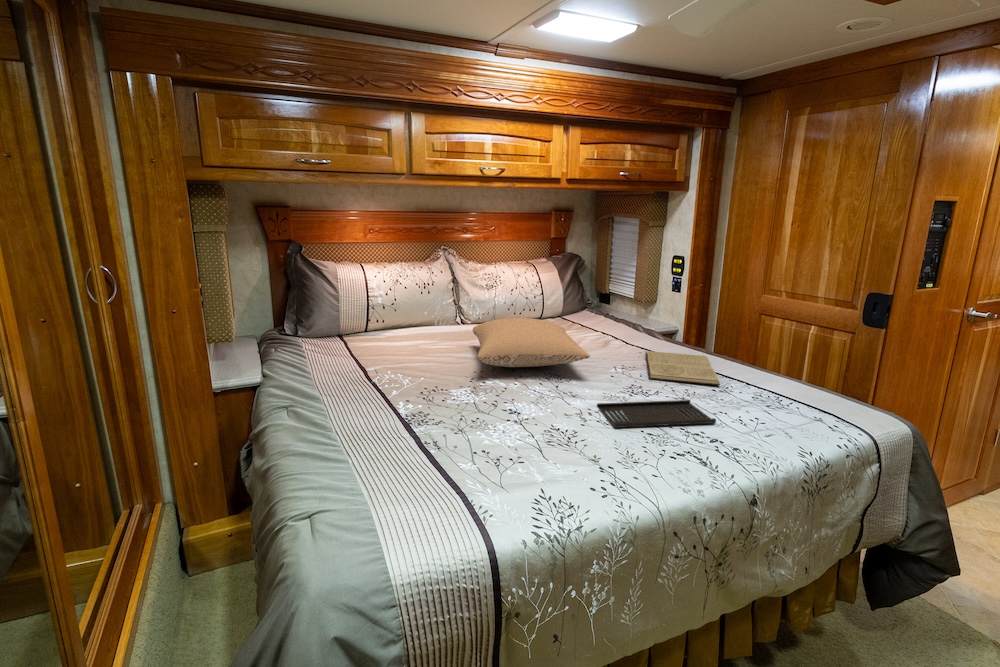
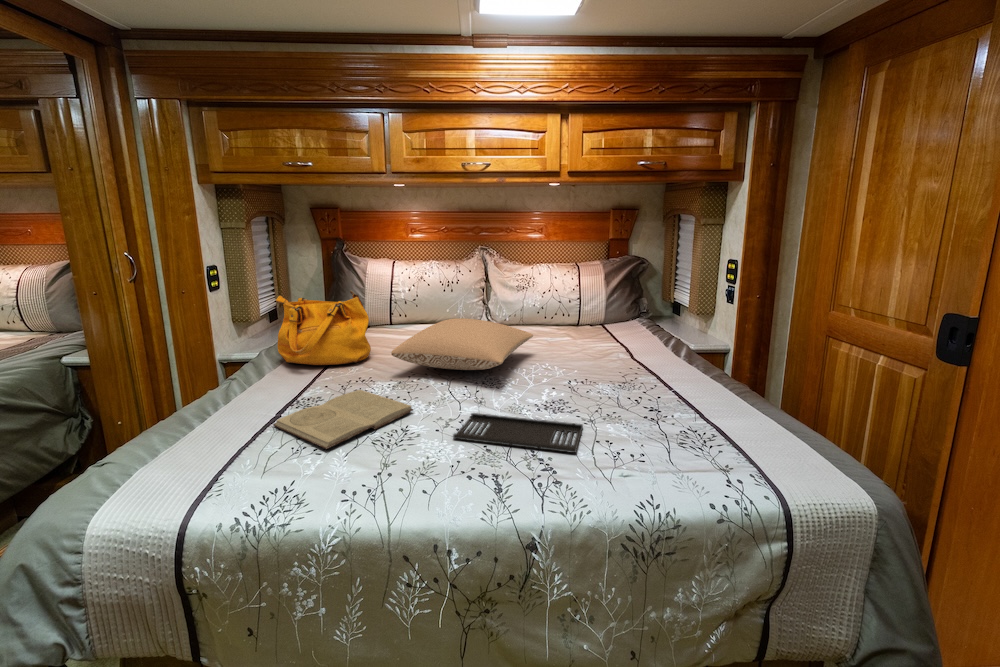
handbag: none [328,296,426,379] -> present [276,291,371,365]
book: present [645,351,720,385] -> present [273,390,413,449]

